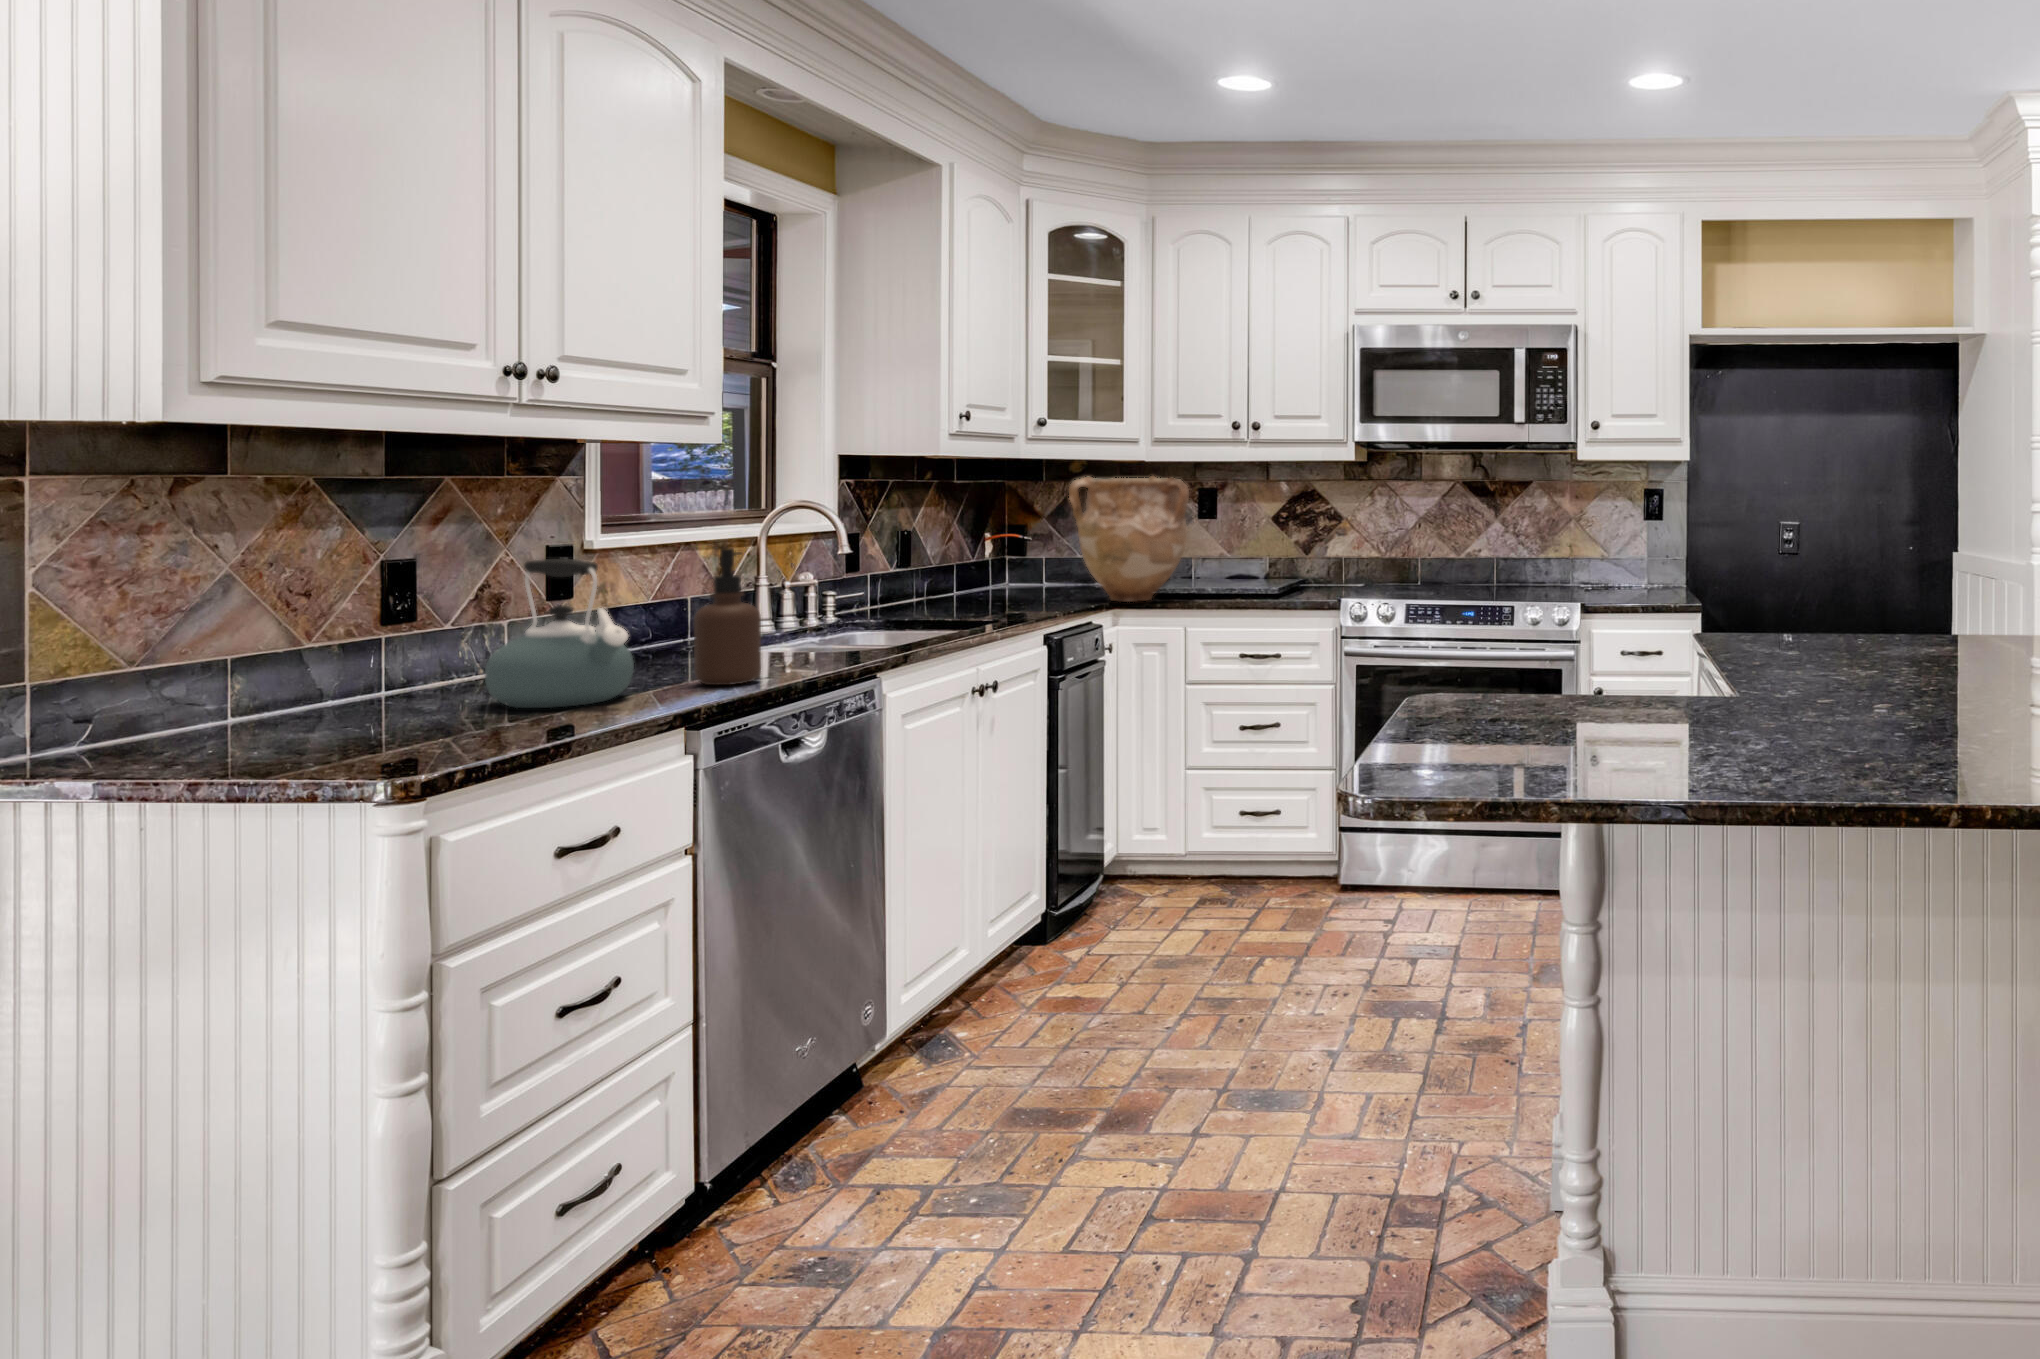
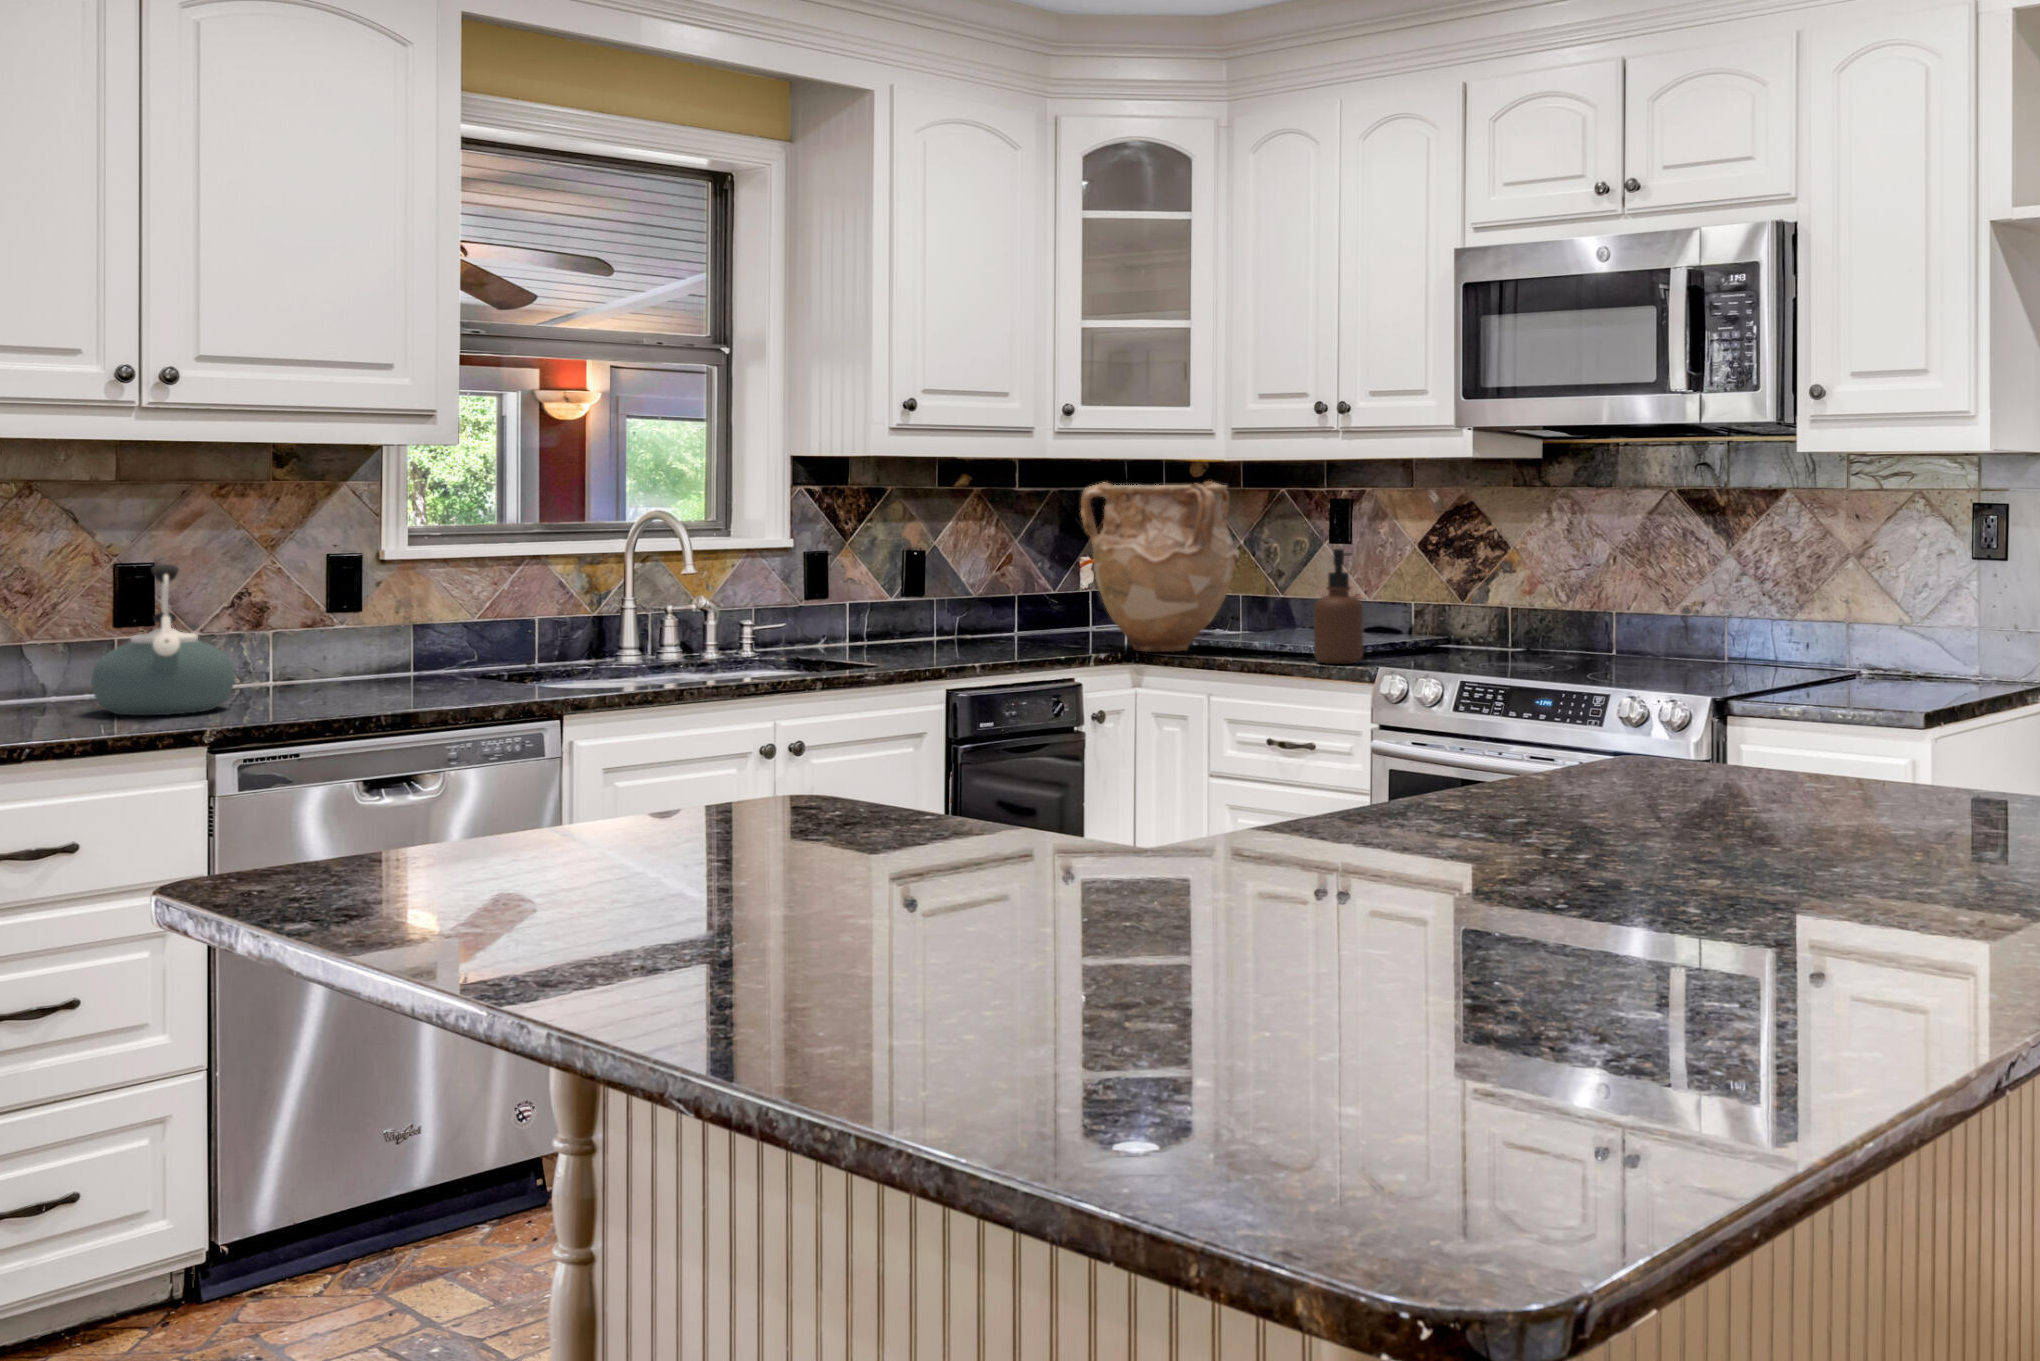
soap dispenser: present [694,548,761,685] -> present [1314,549,1364,664]

